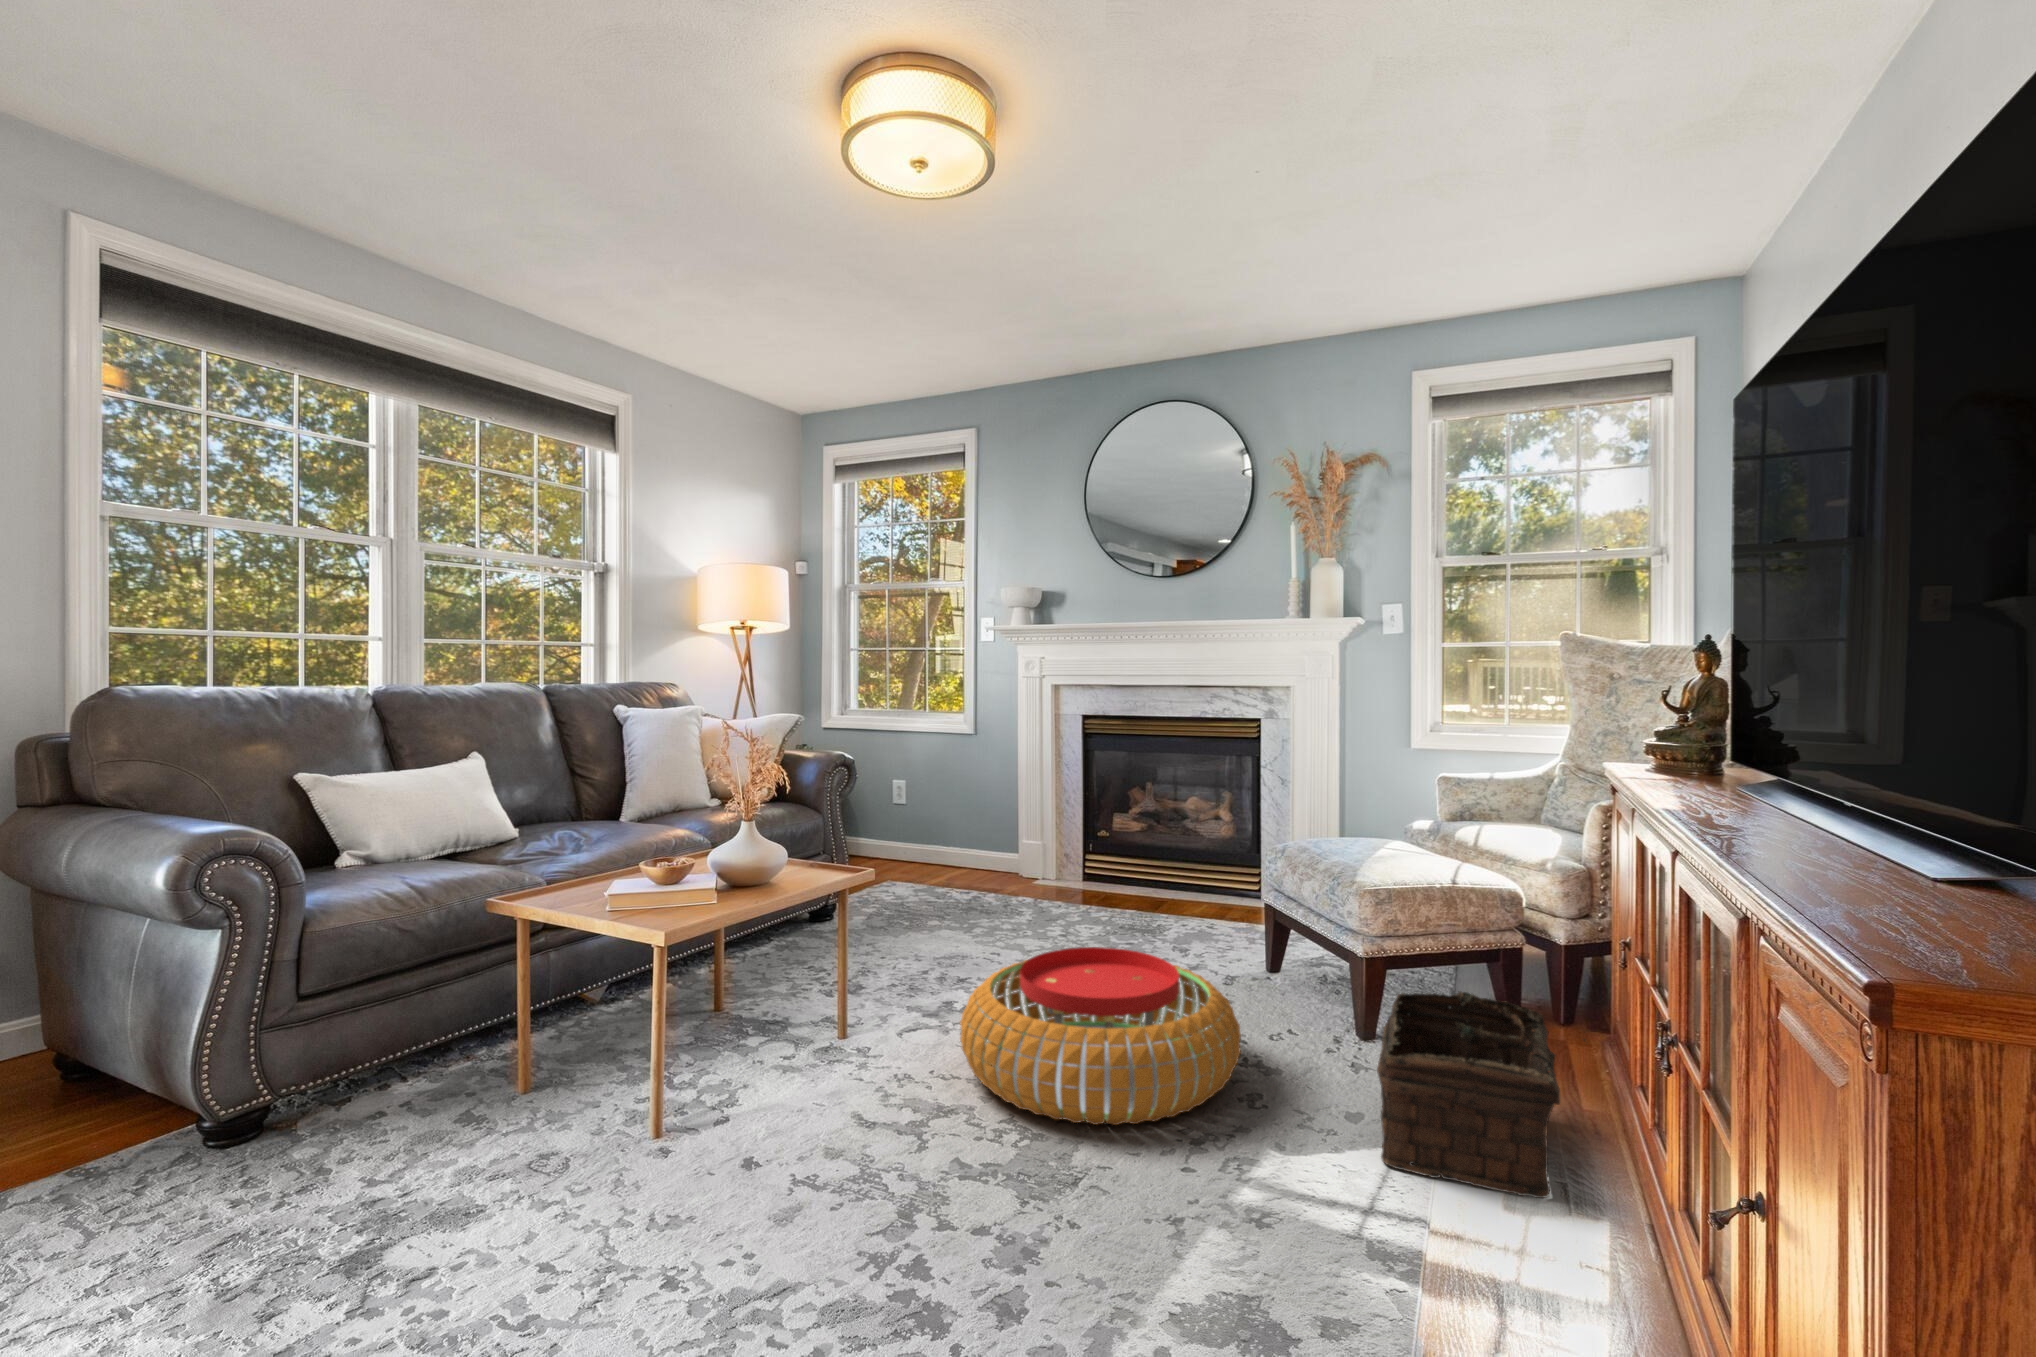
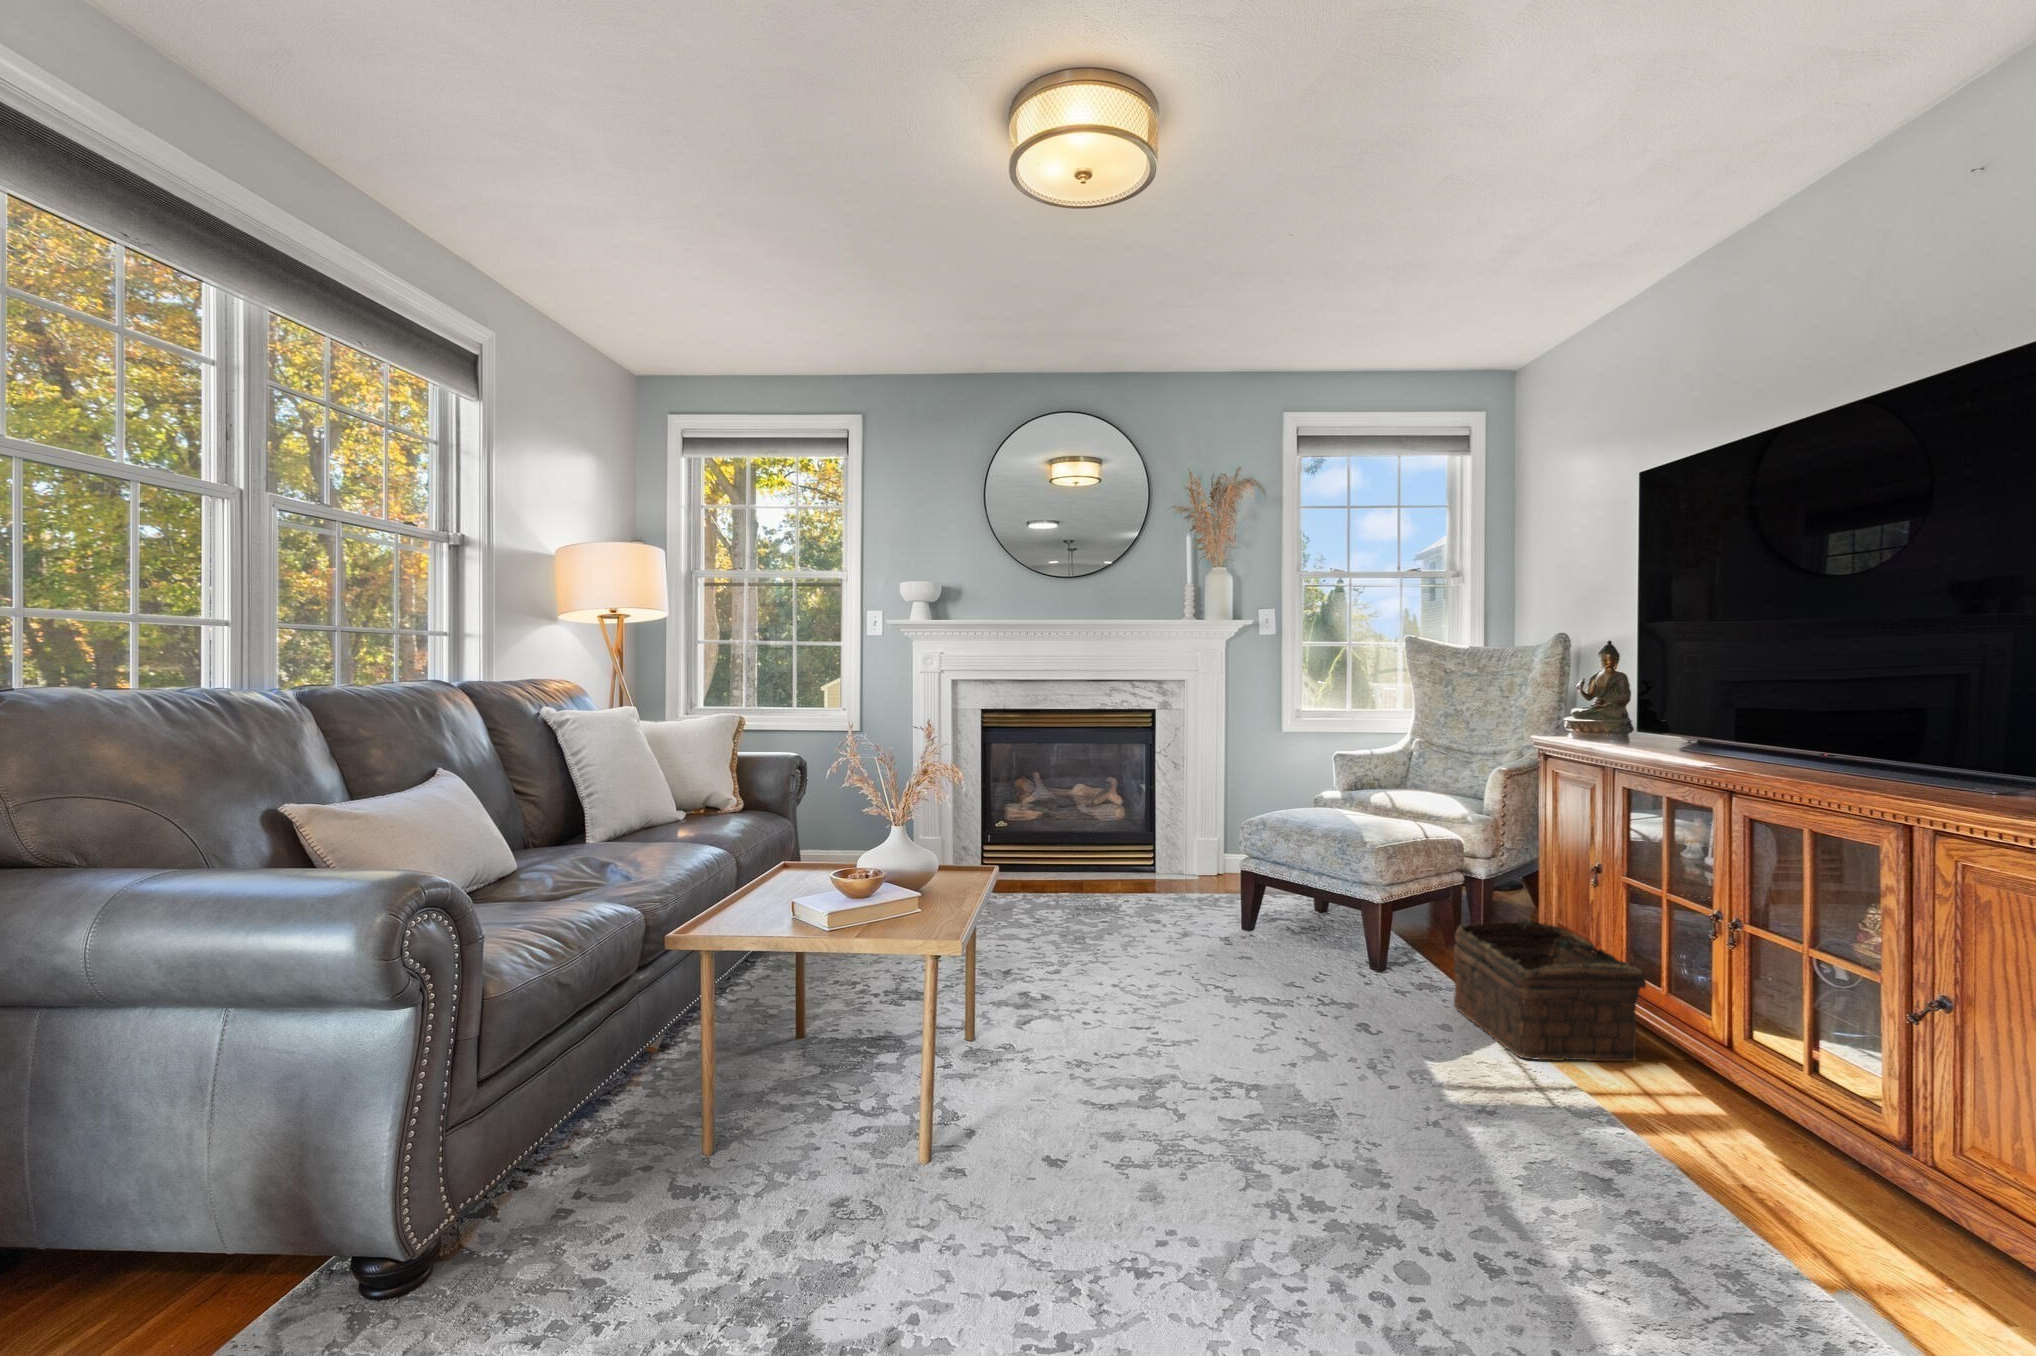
pouf: present [960,947,1241,1125] -> none [1109,919,1370,1072]

